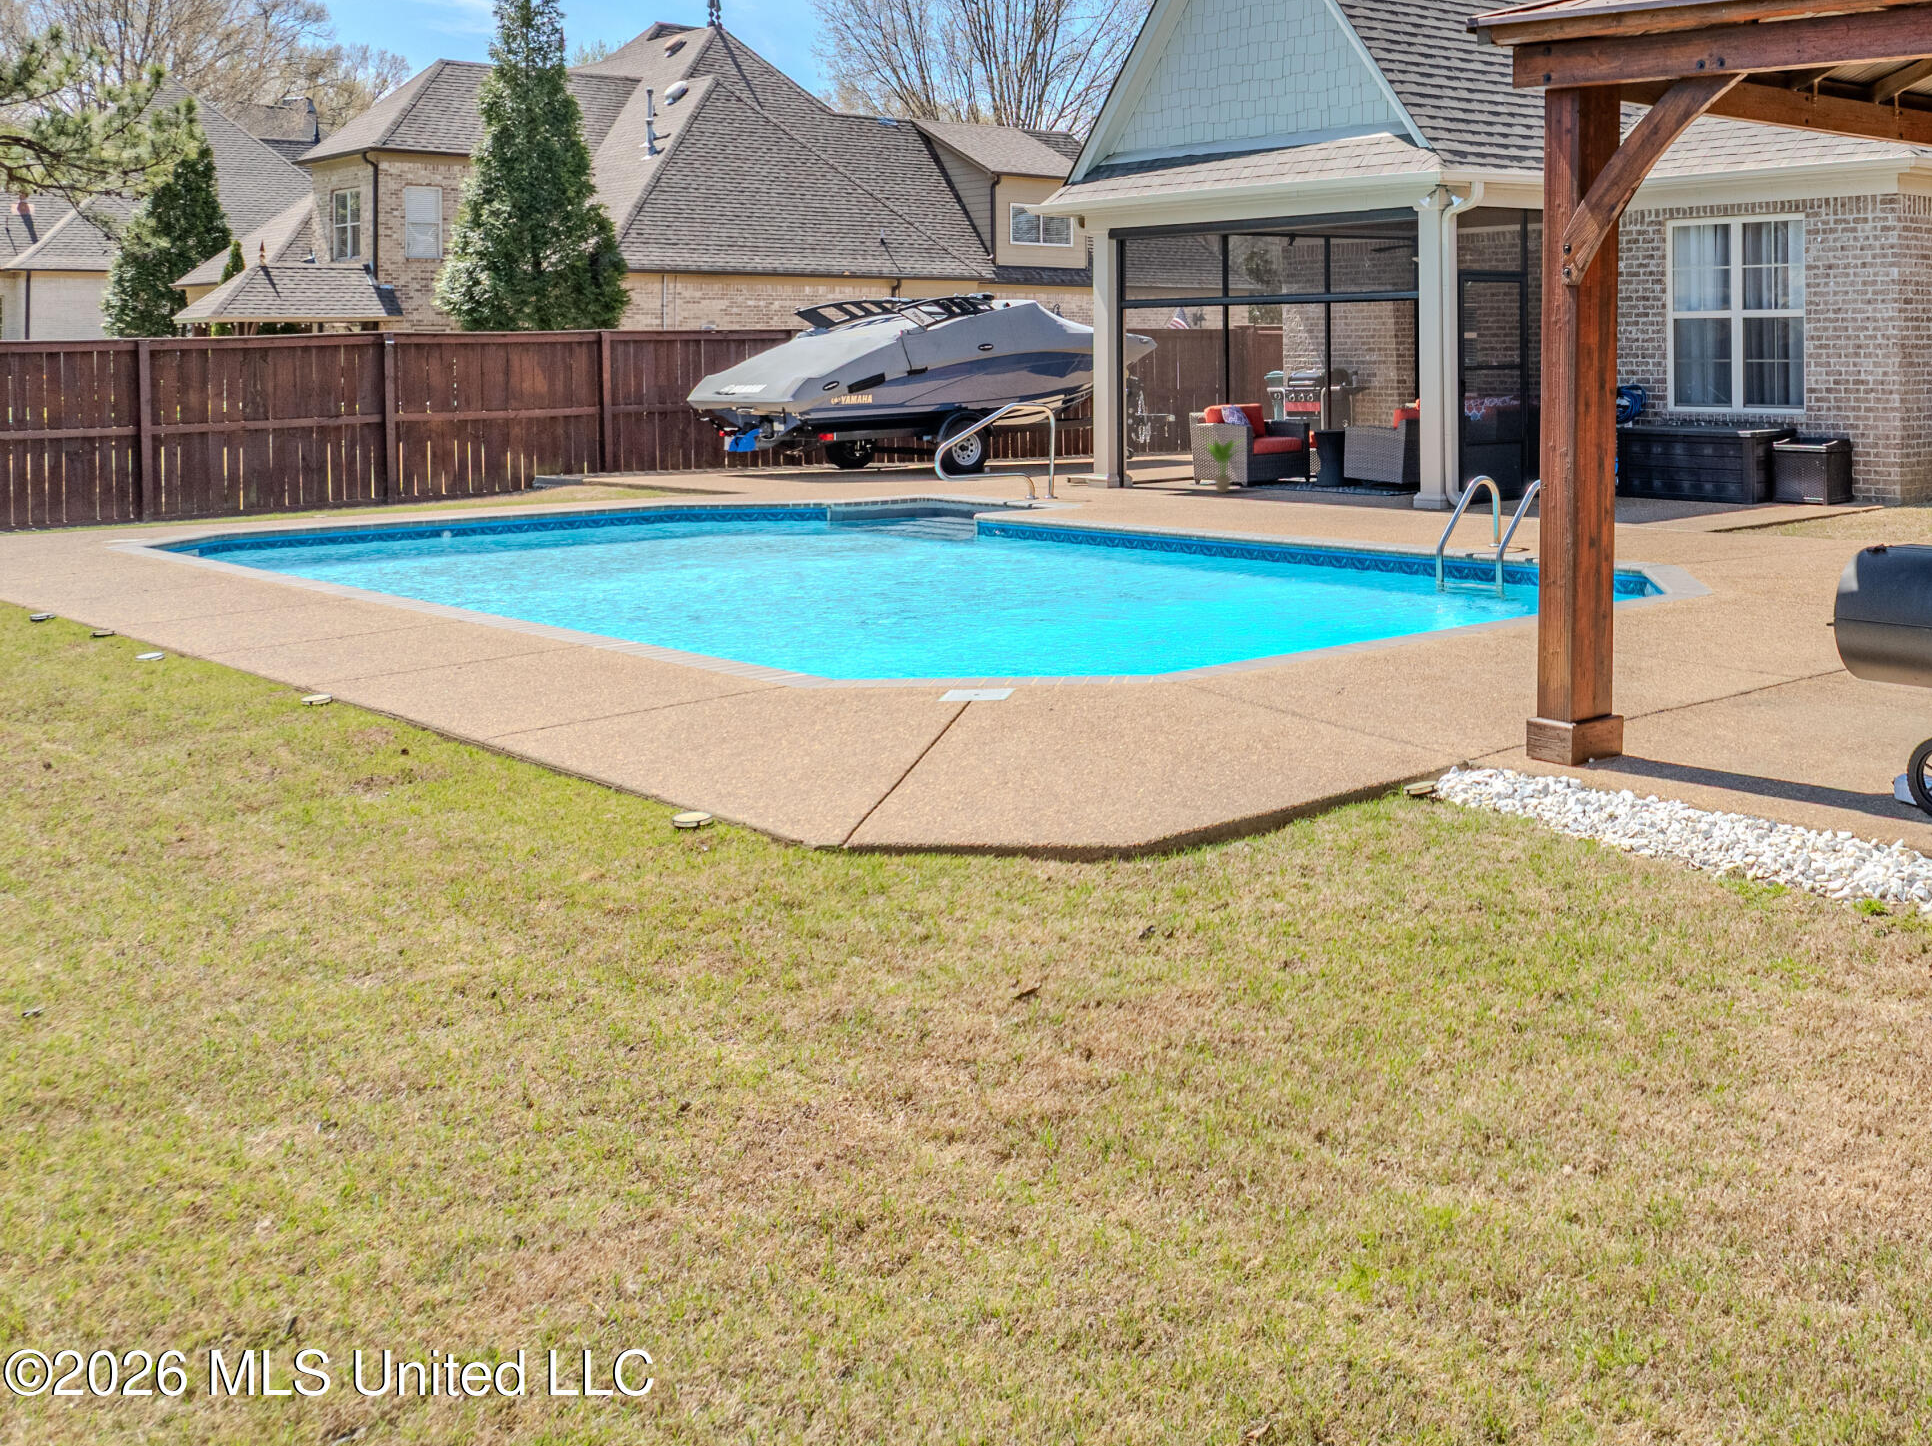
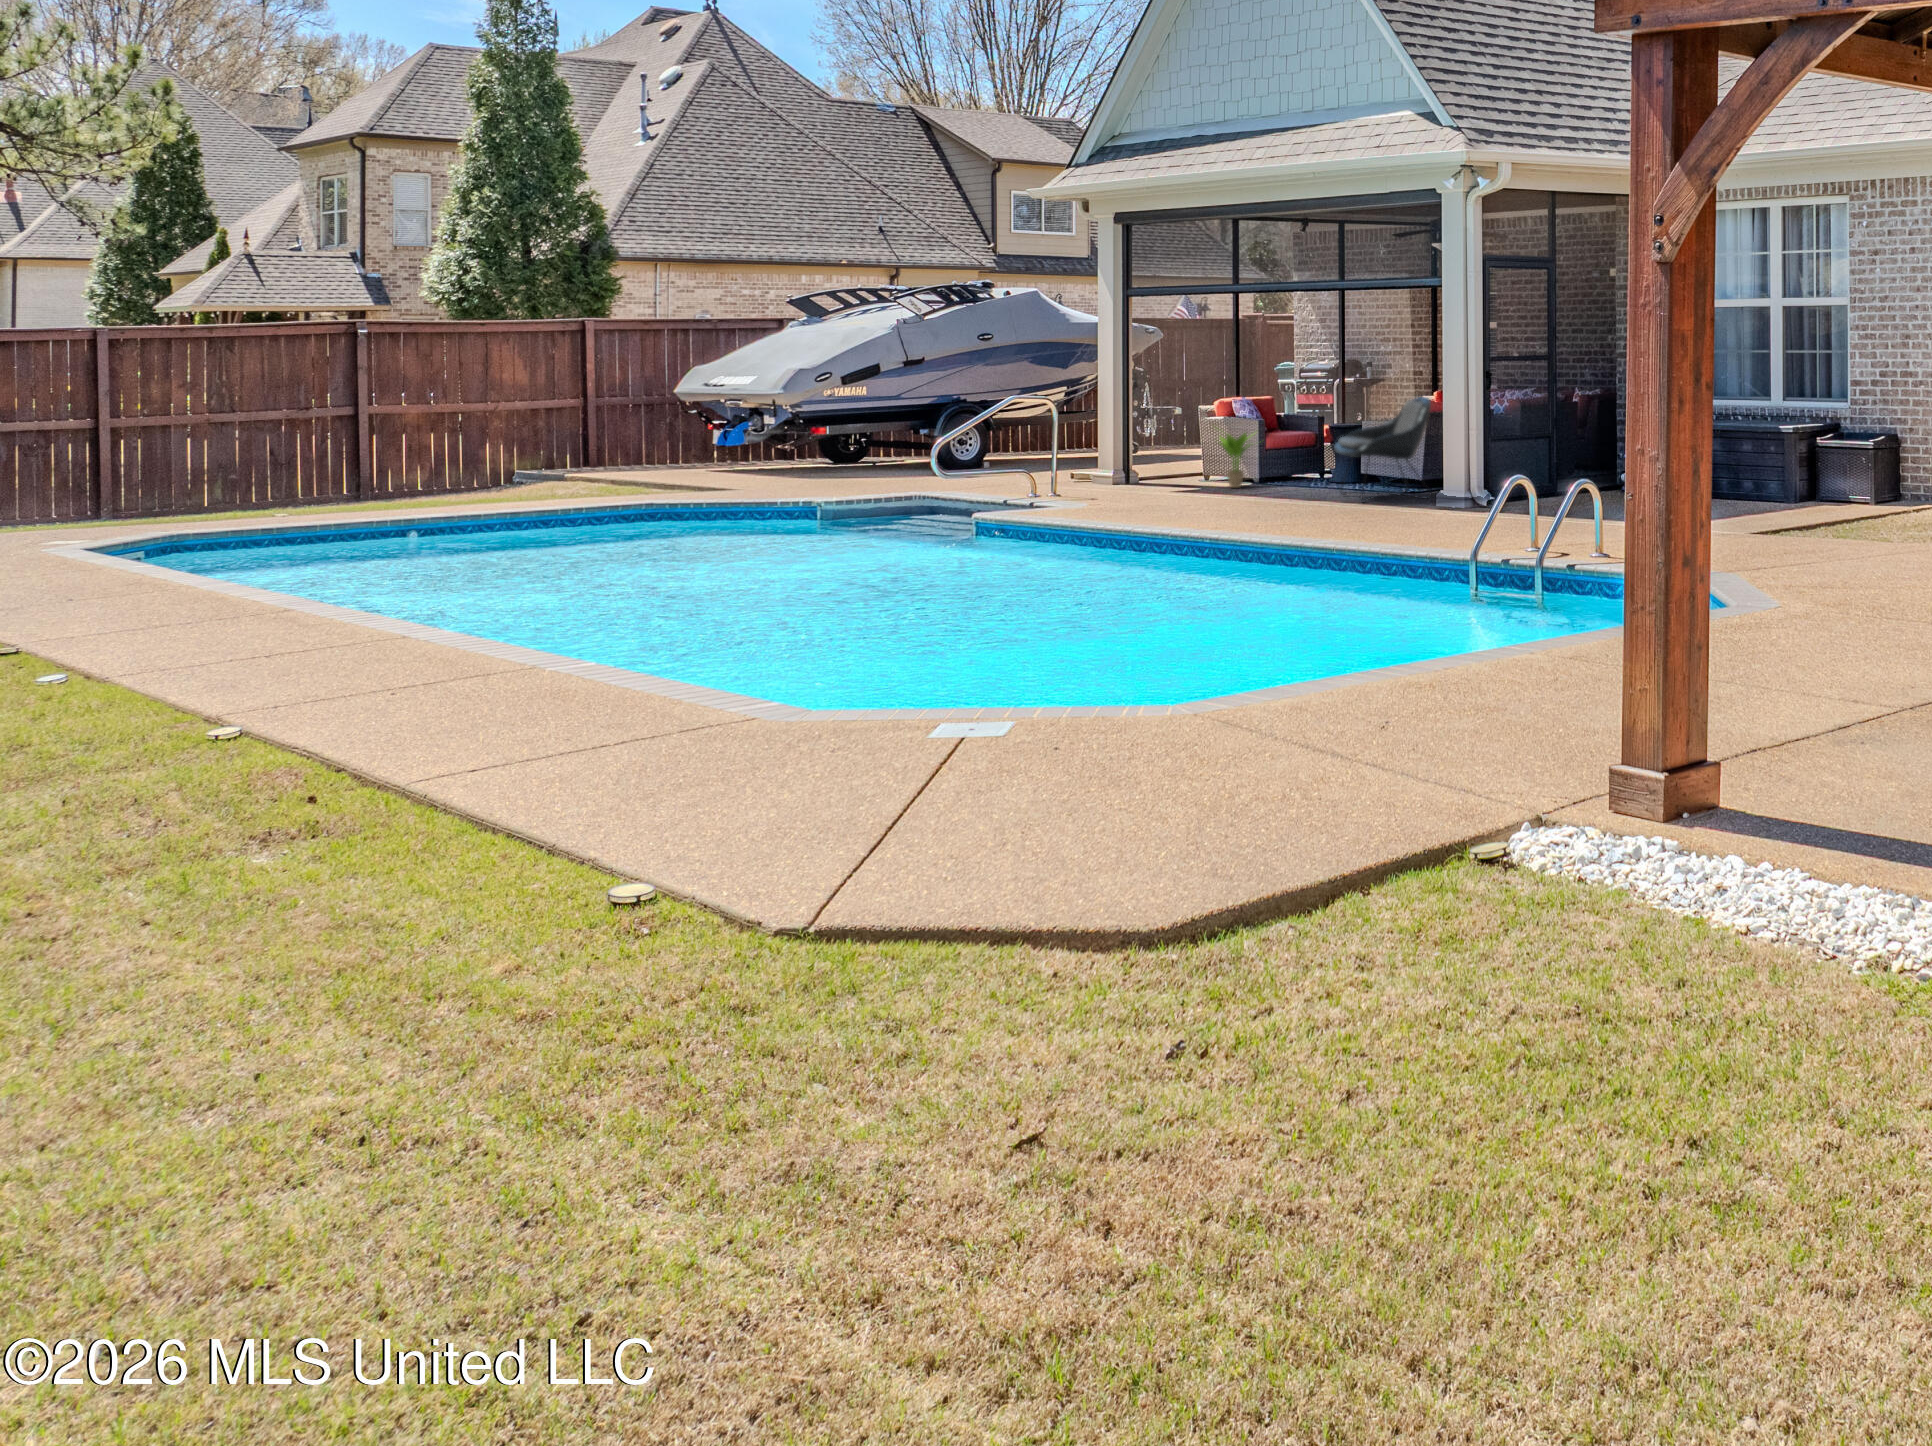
lounge chair: none [1316,405,1409,506] -> present [1334,397,1431,502]

